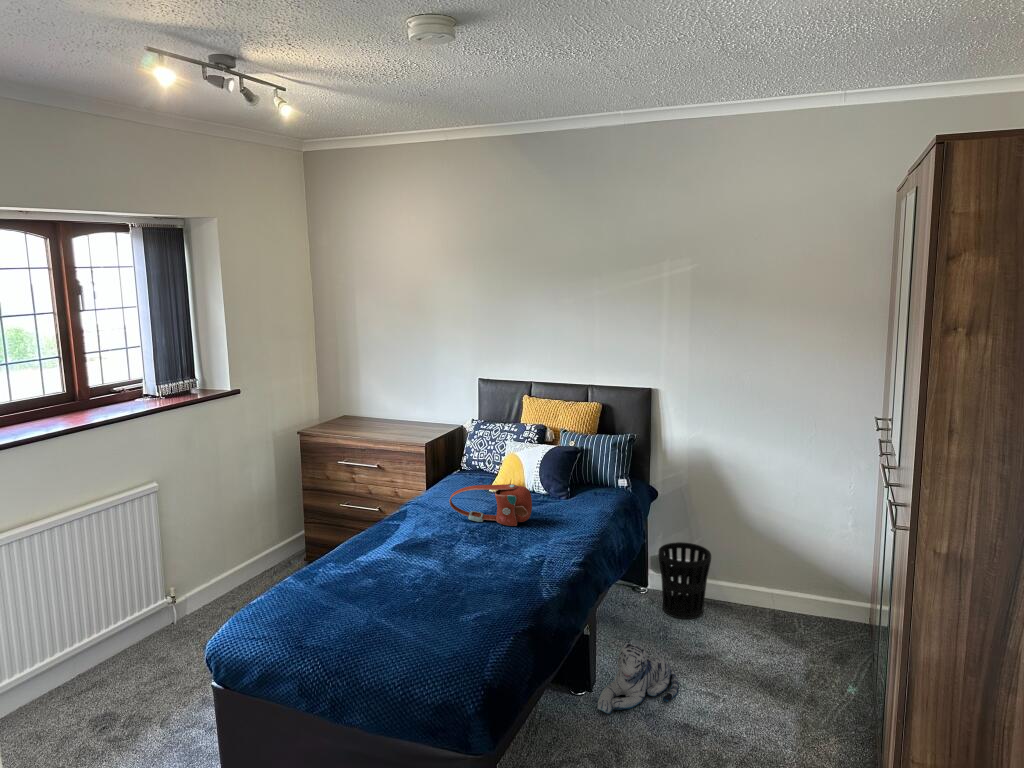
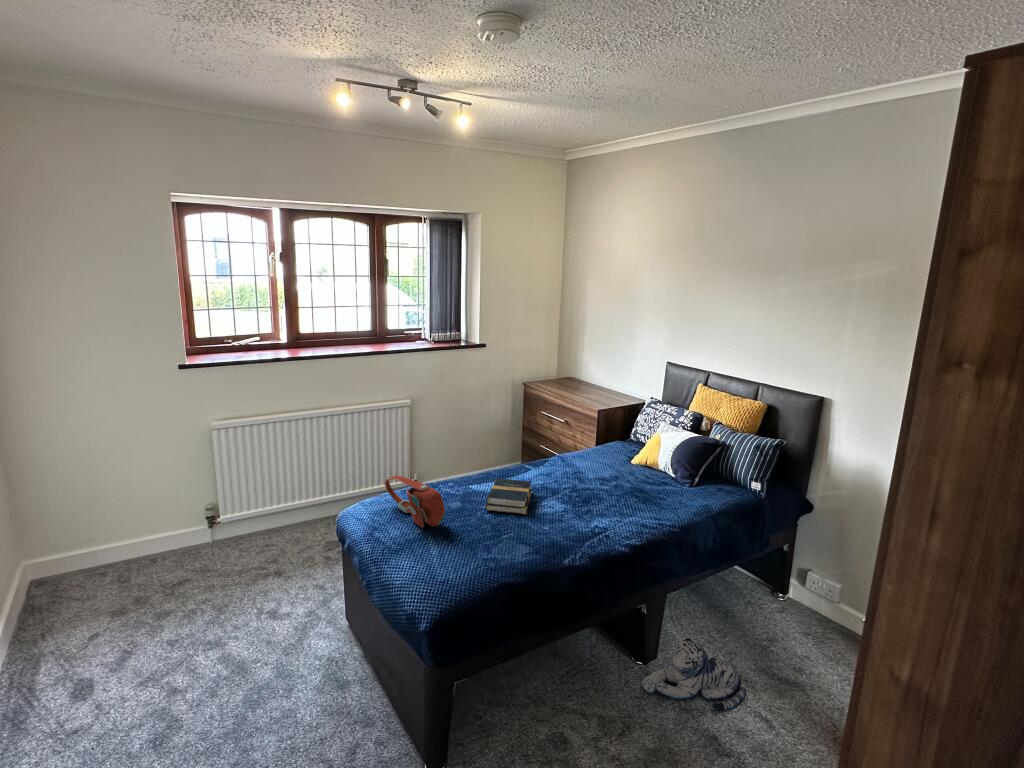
handbag: present [449,484,532,526] -> present [385,475,445,528]
hardback book: none [386,535,450,580] -> present [485,478,531,514]
wastebasket: present [658,542,711,619] -> none [786,560,850,645]

